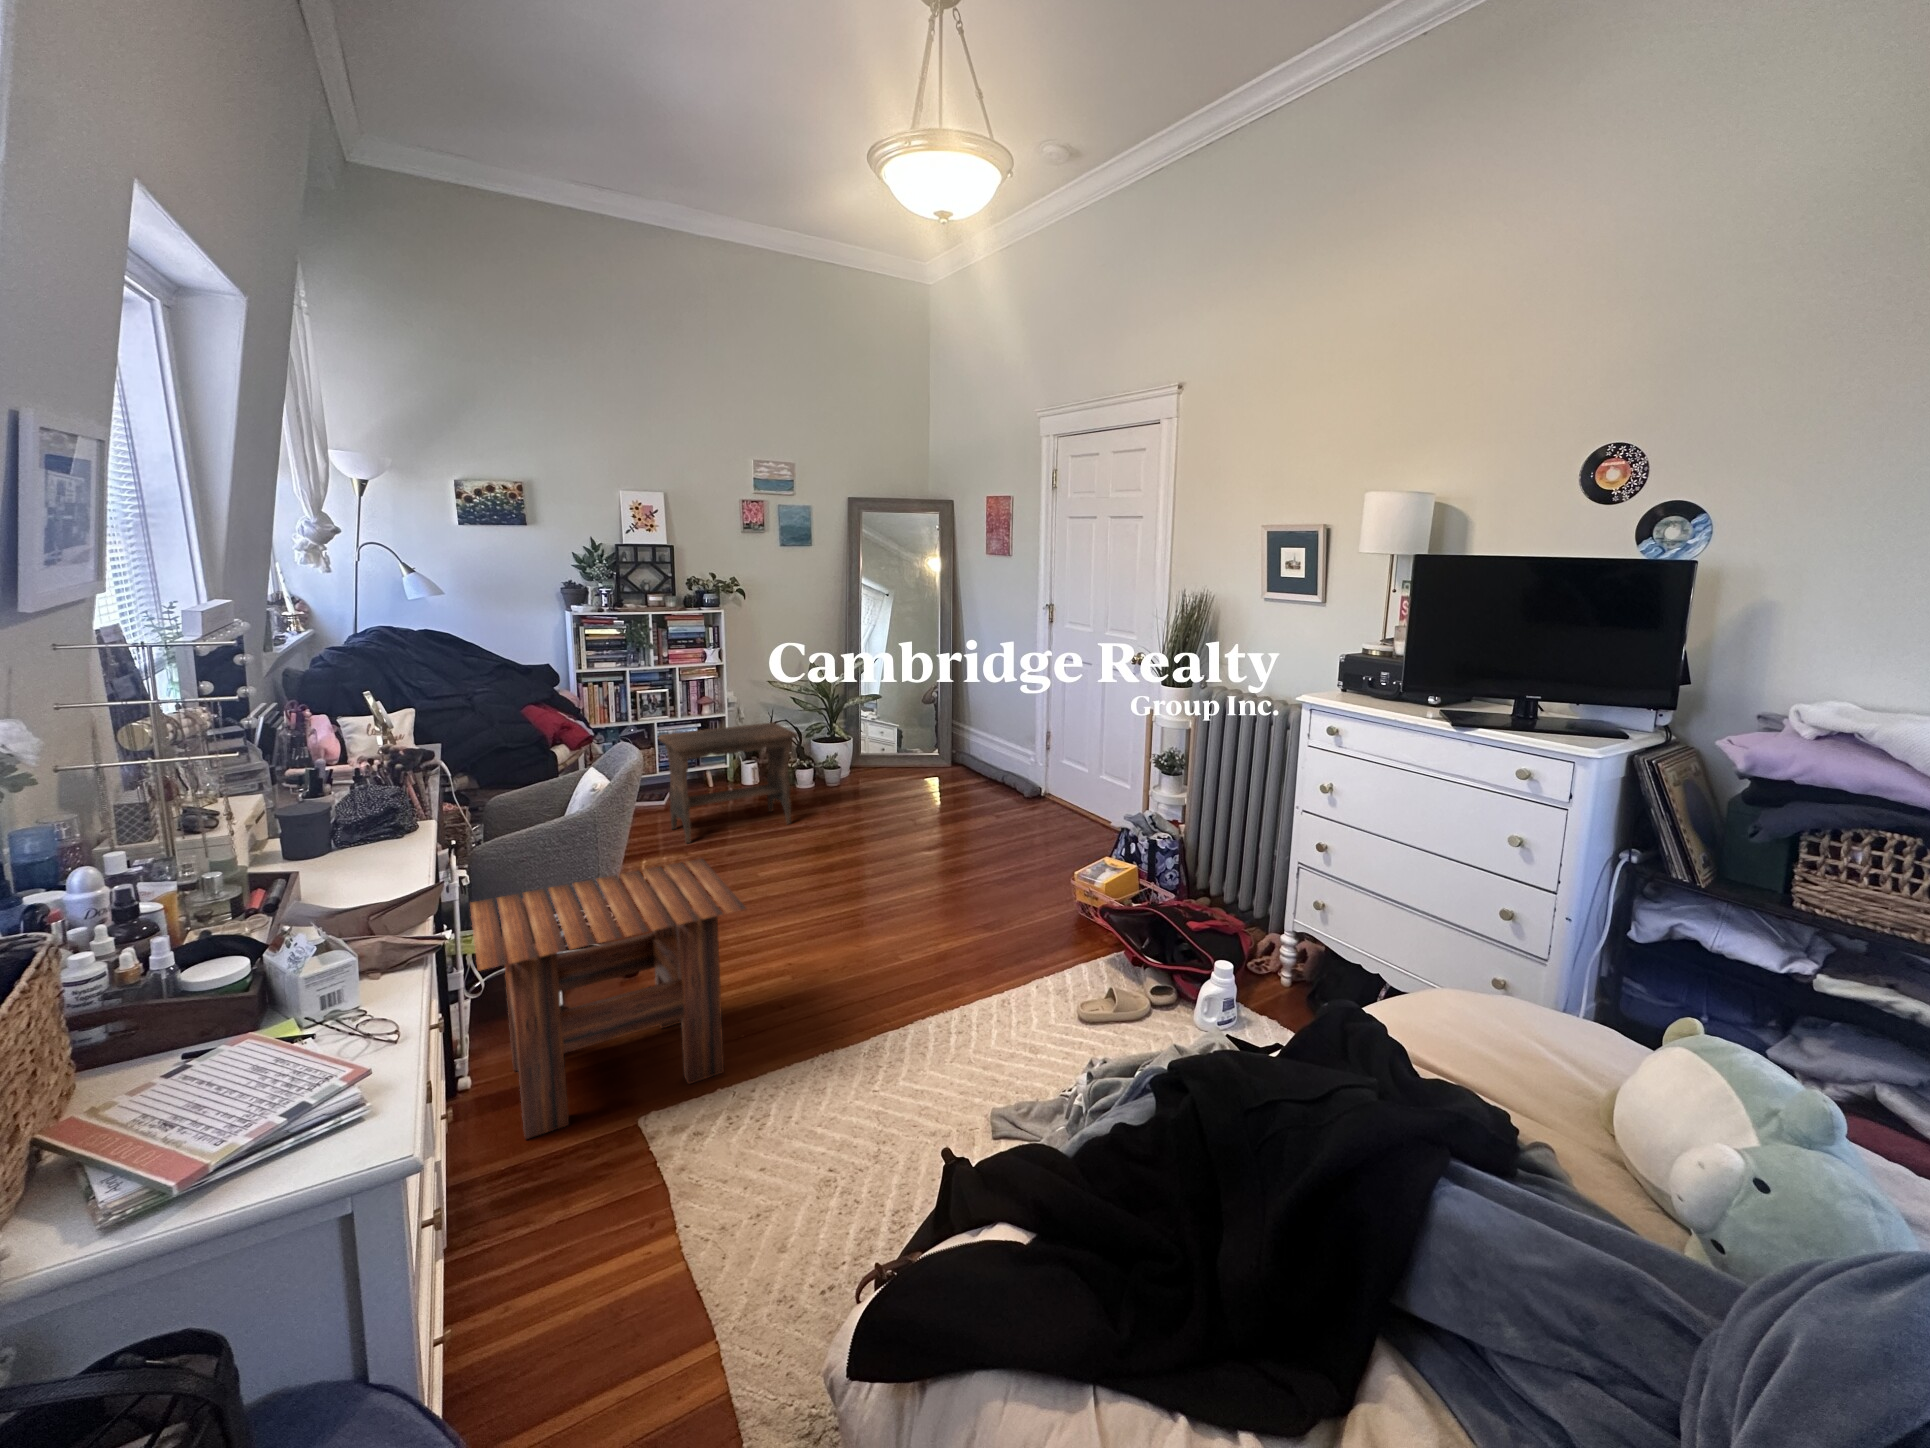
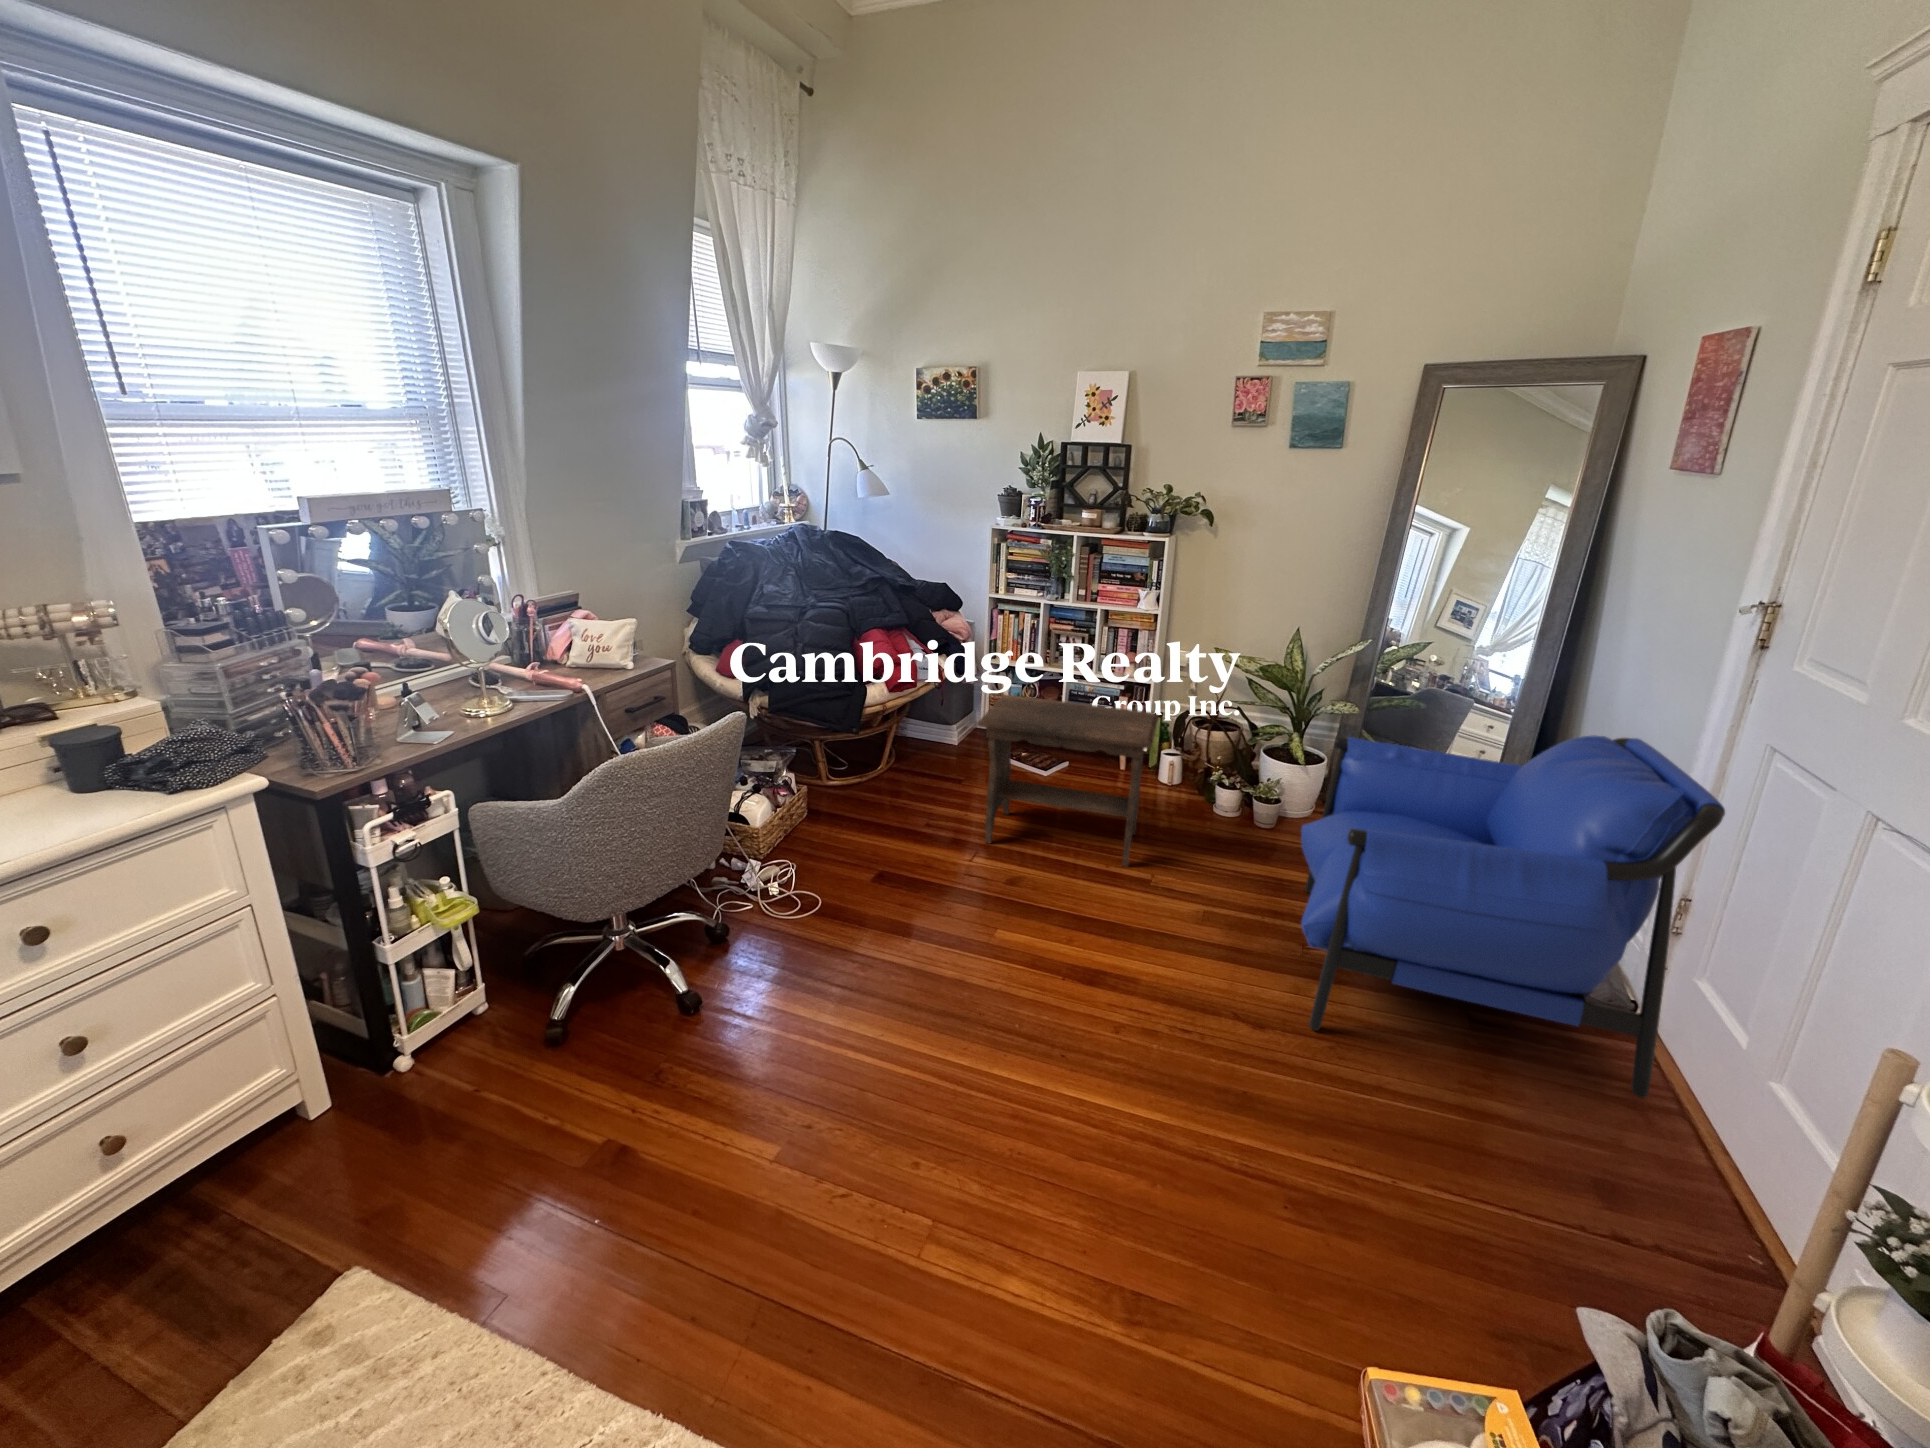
armchair: none [884,672,1061,838] -> present [1301,735,1725,1098]
side table: present [470,859,746,1140] -> none [81,889,597,1339]

